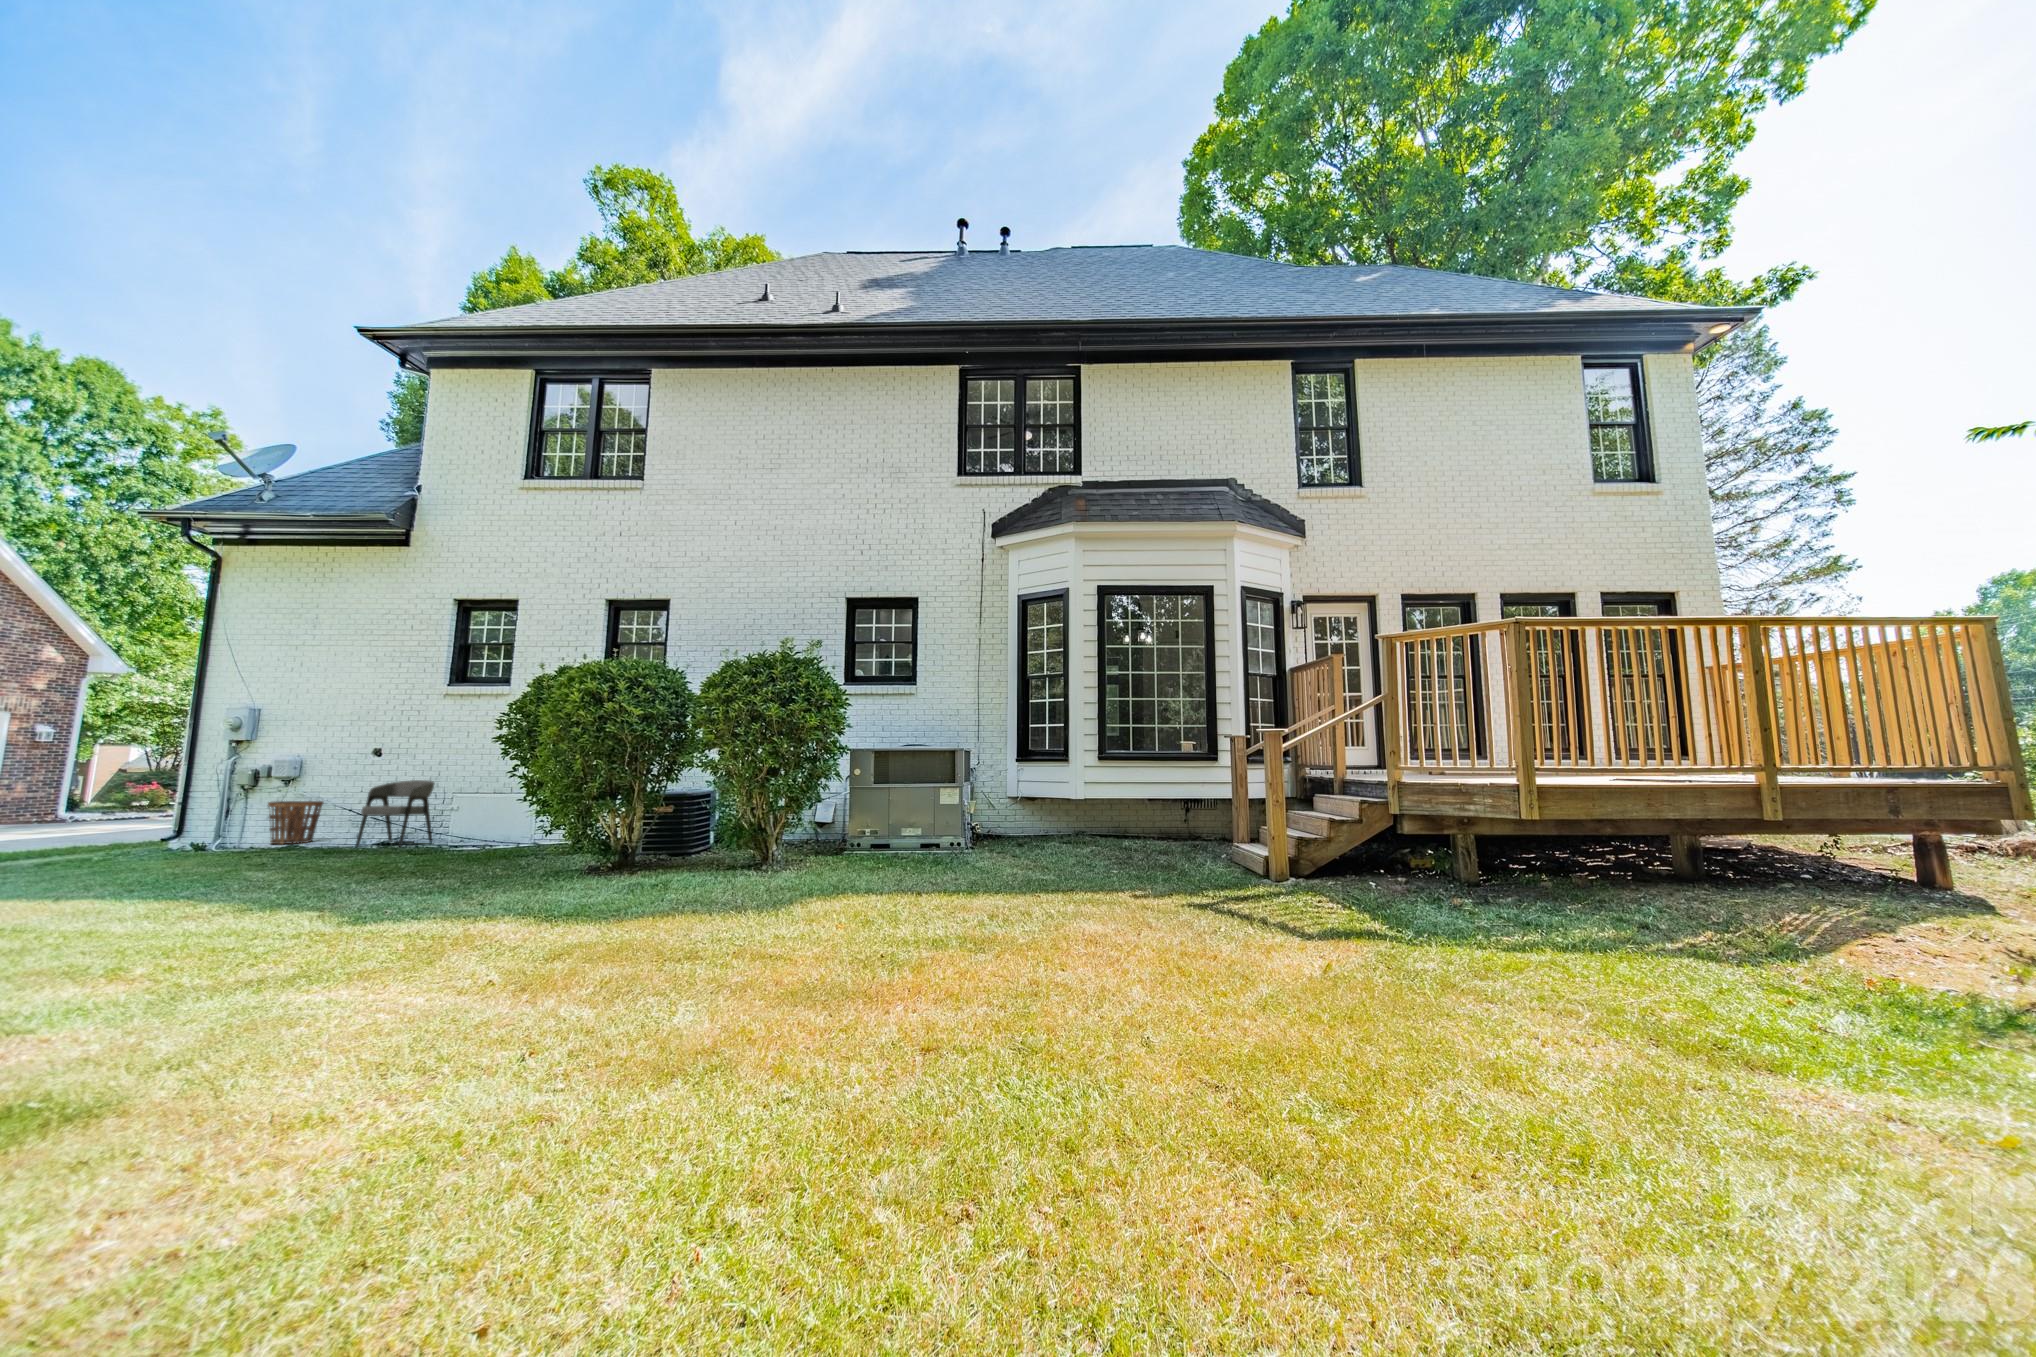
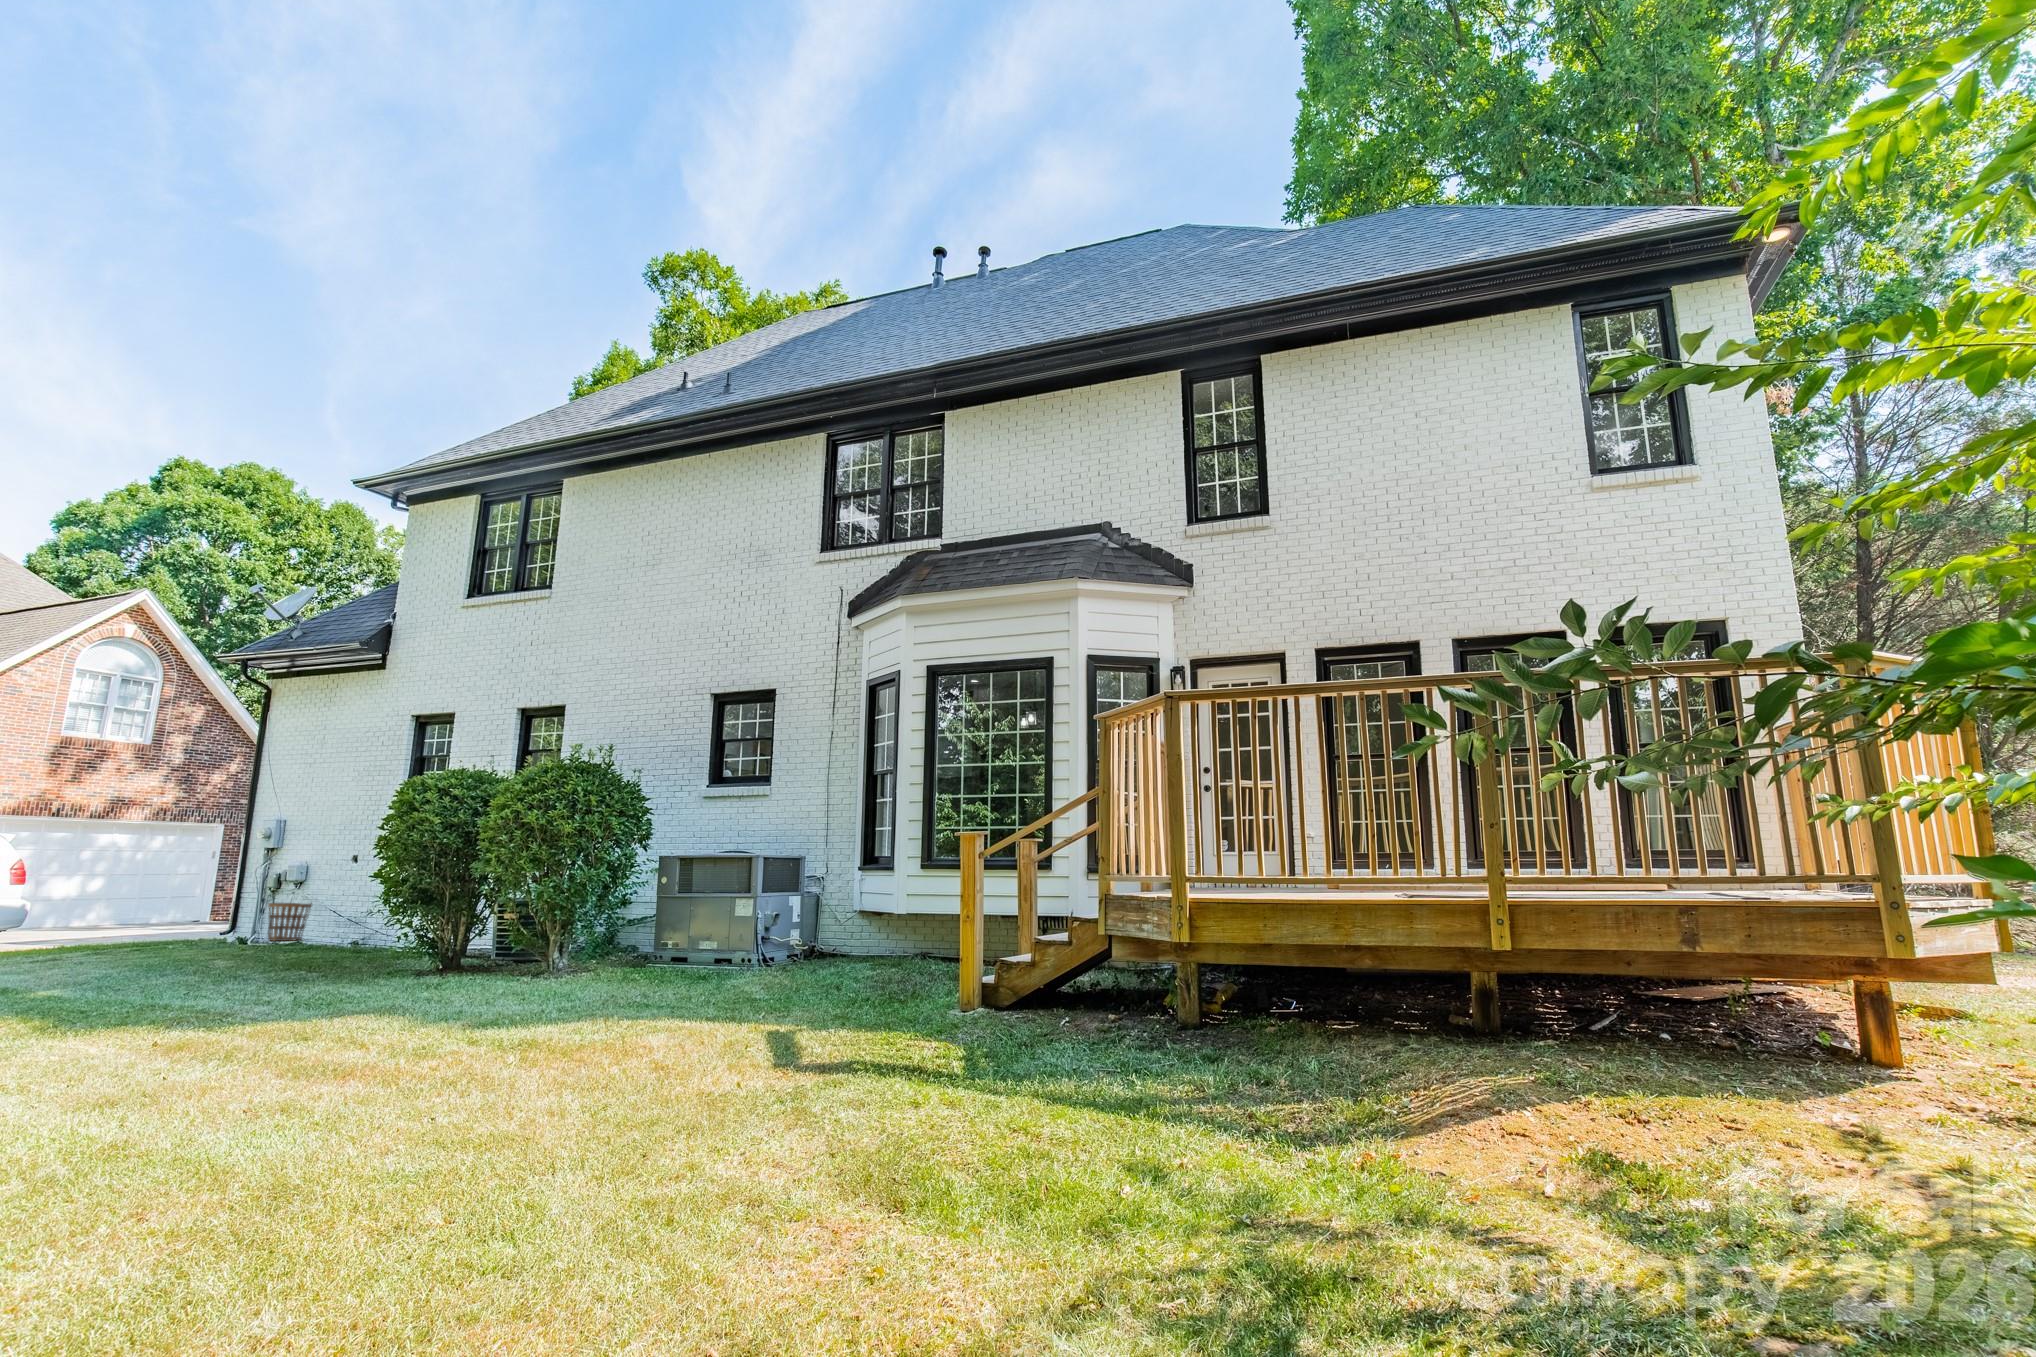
chair: present [356,780,434,847] -> none [314,885,384,946]

